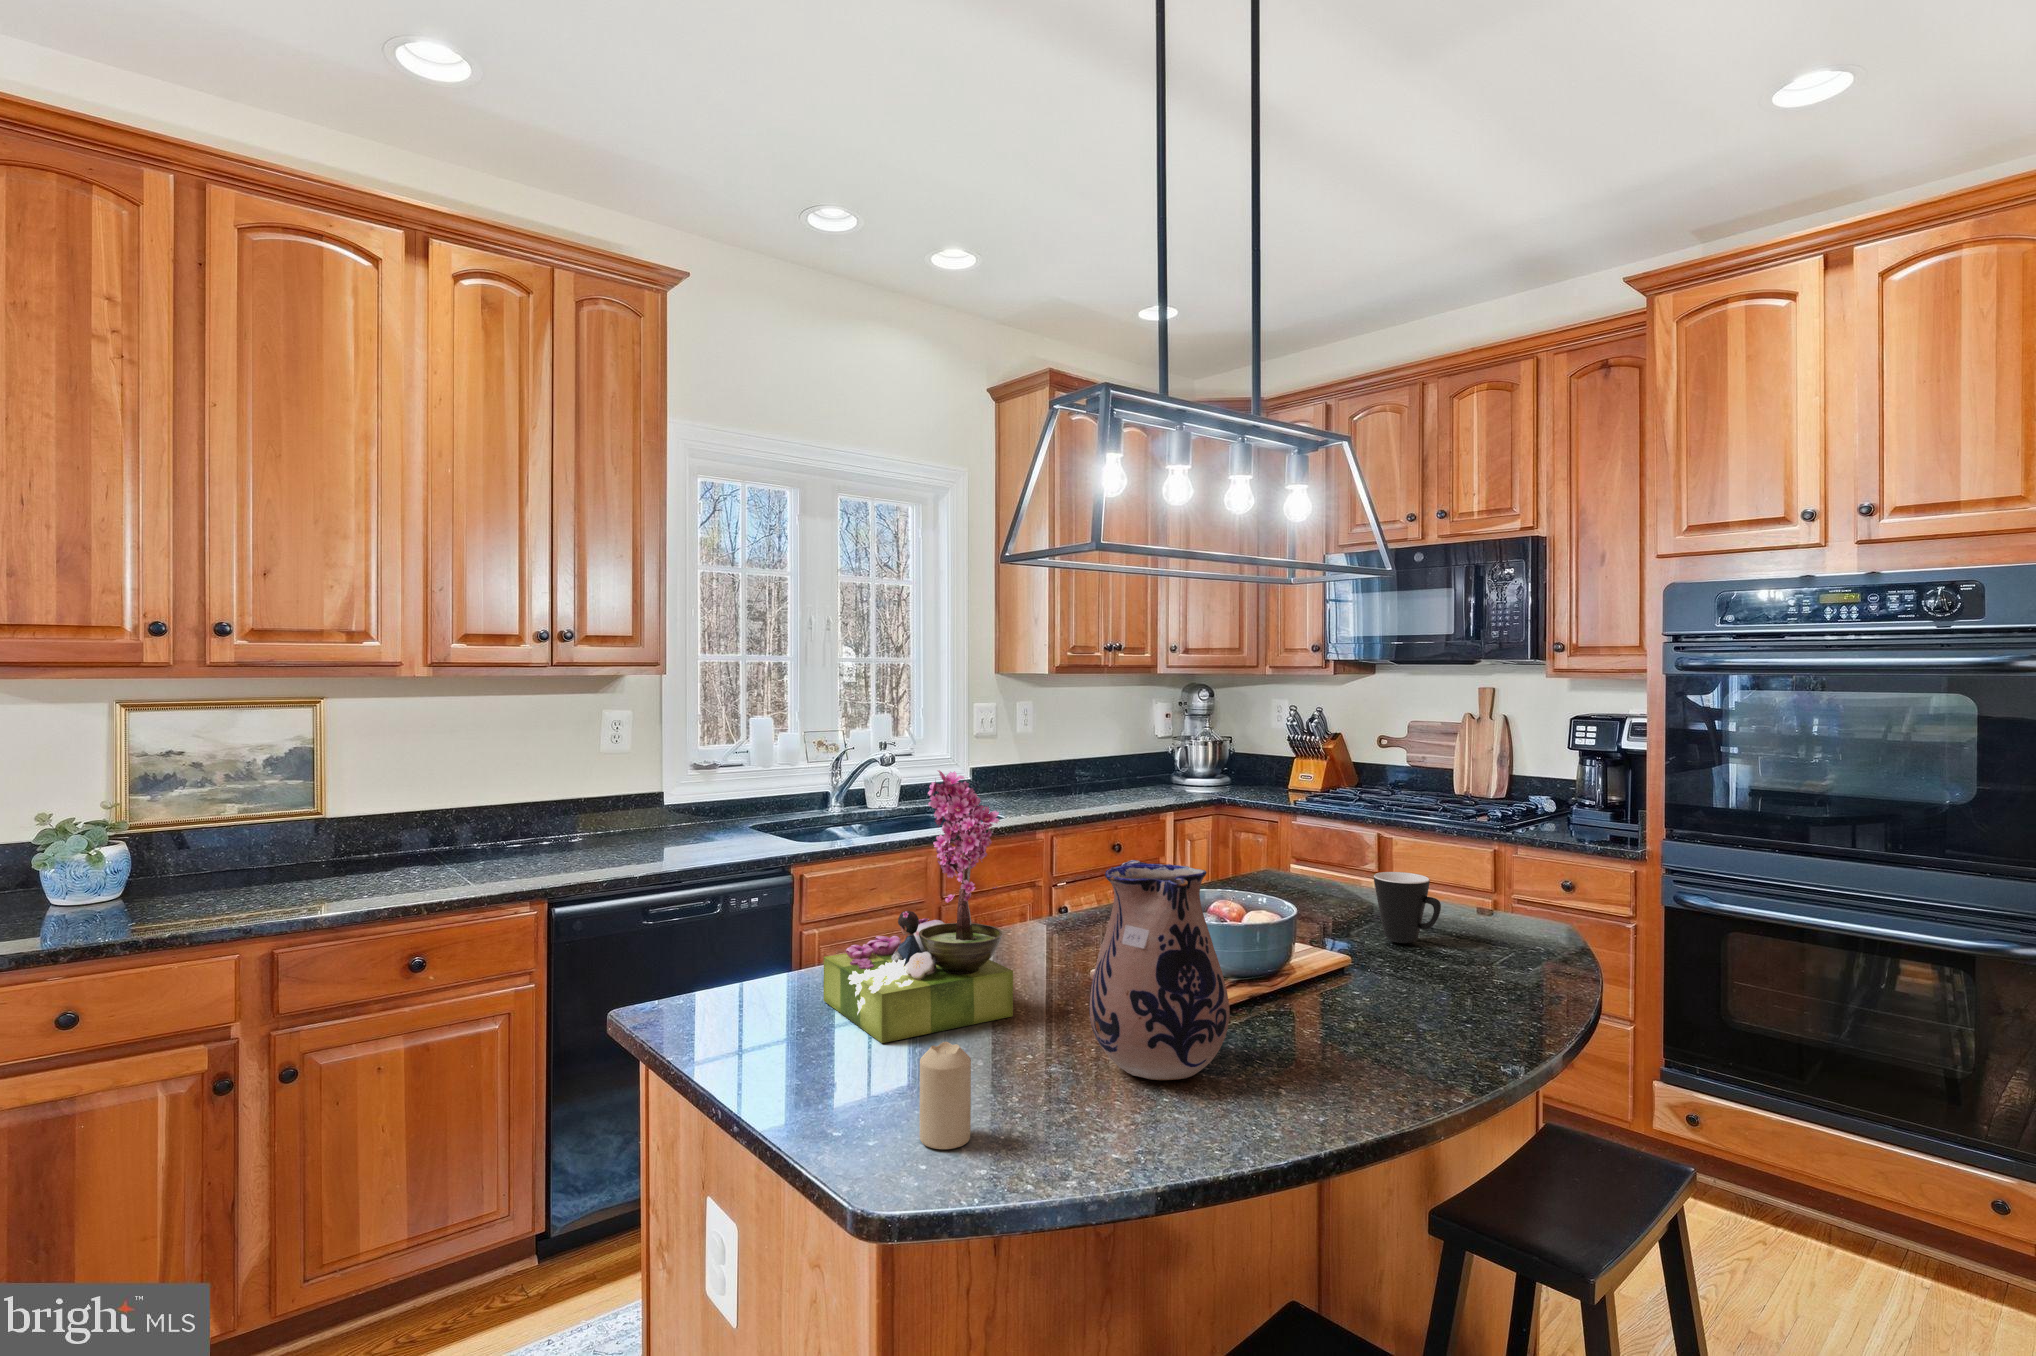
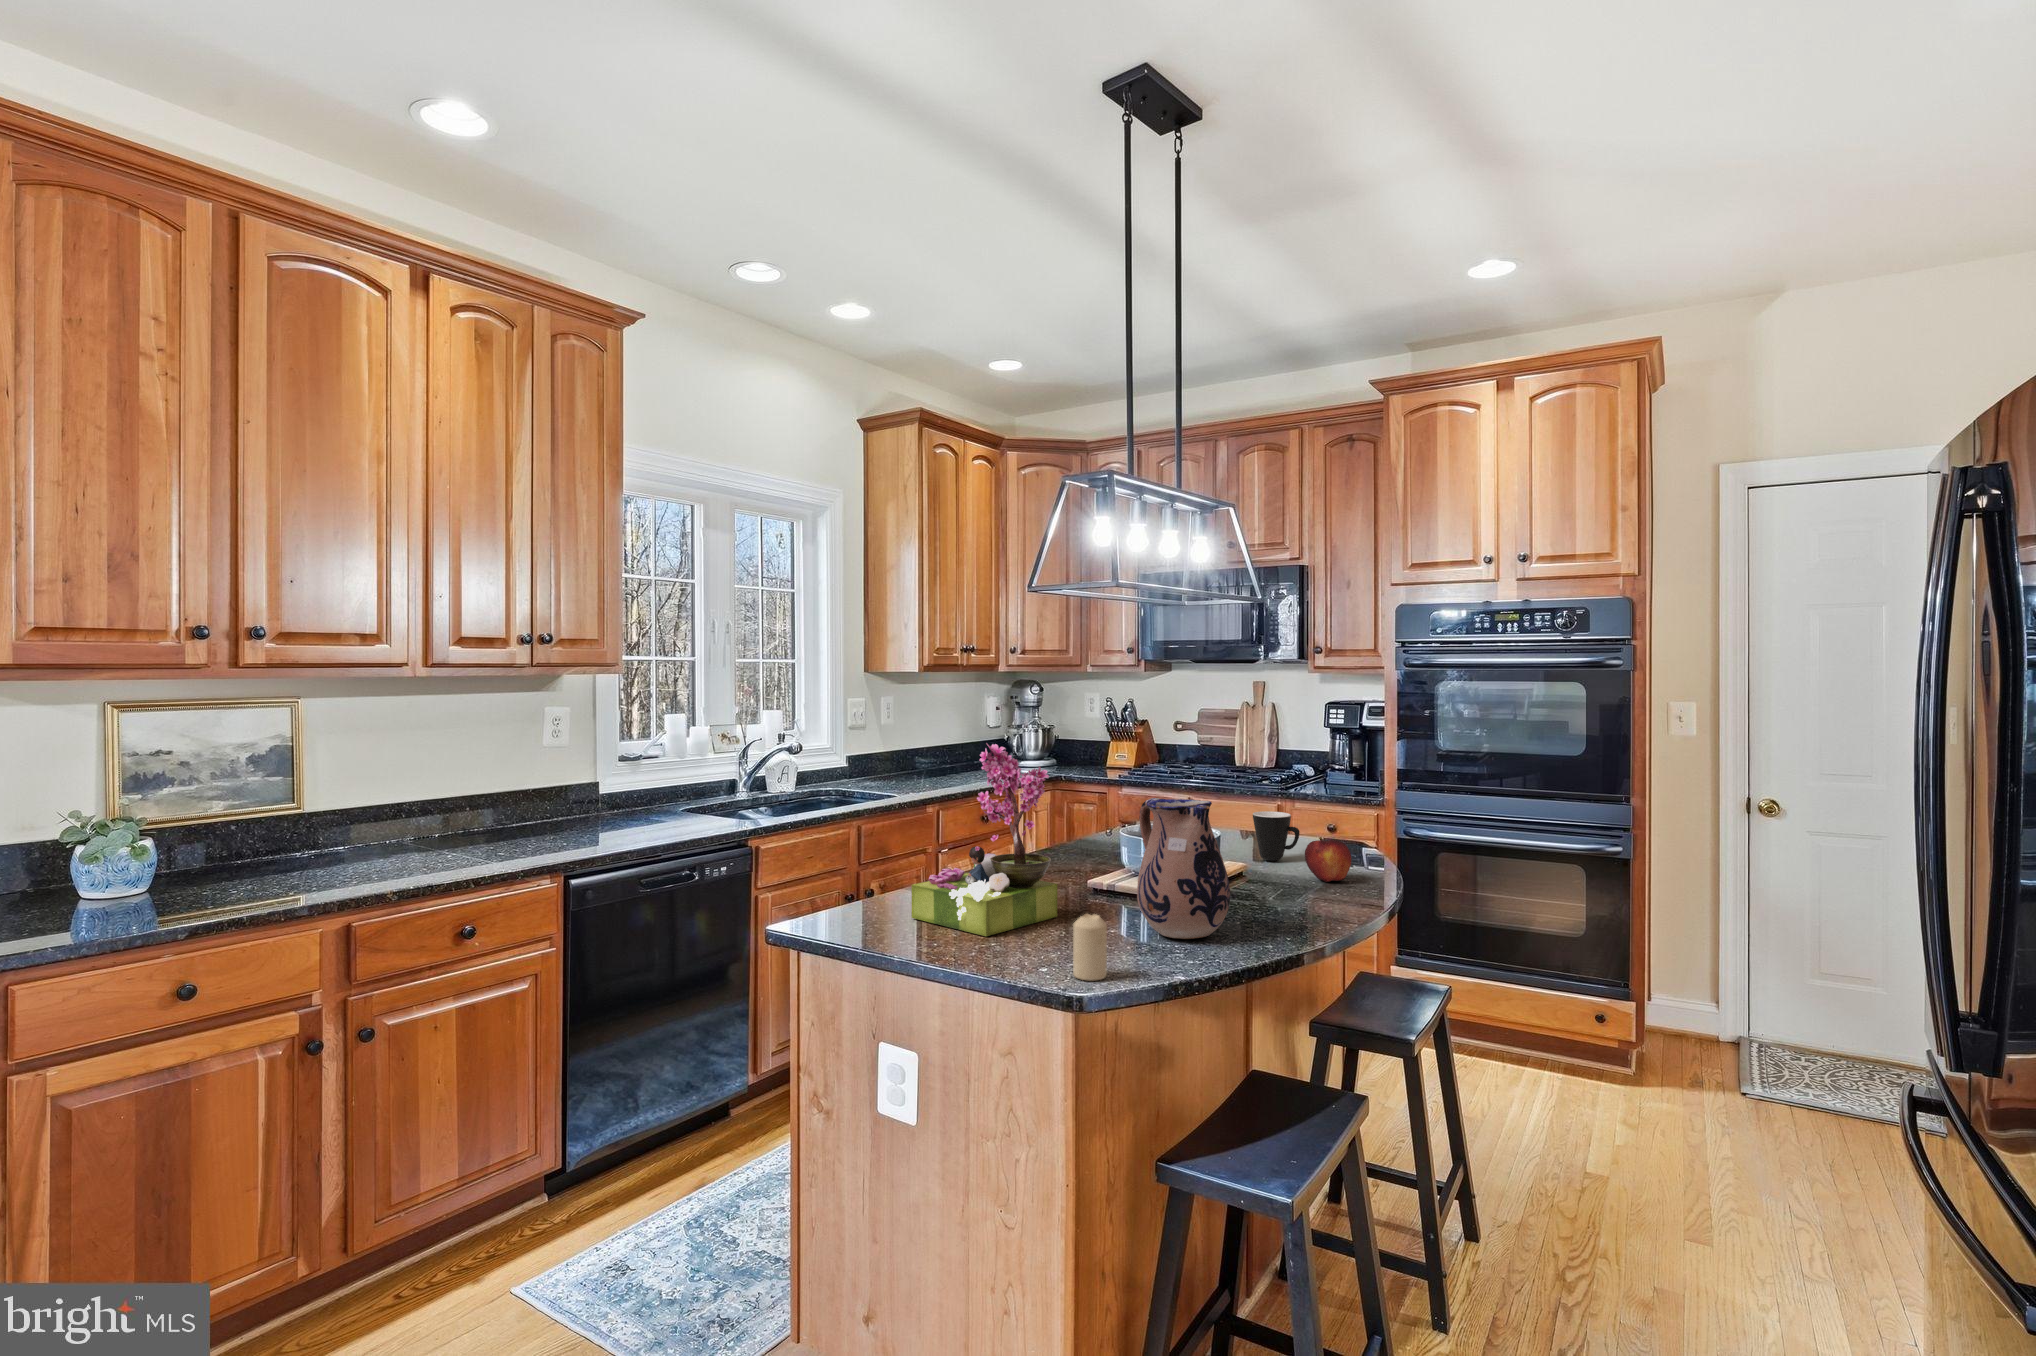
fruit: none [1427,920,1499,988] -> present [1305,837,1352,882]

